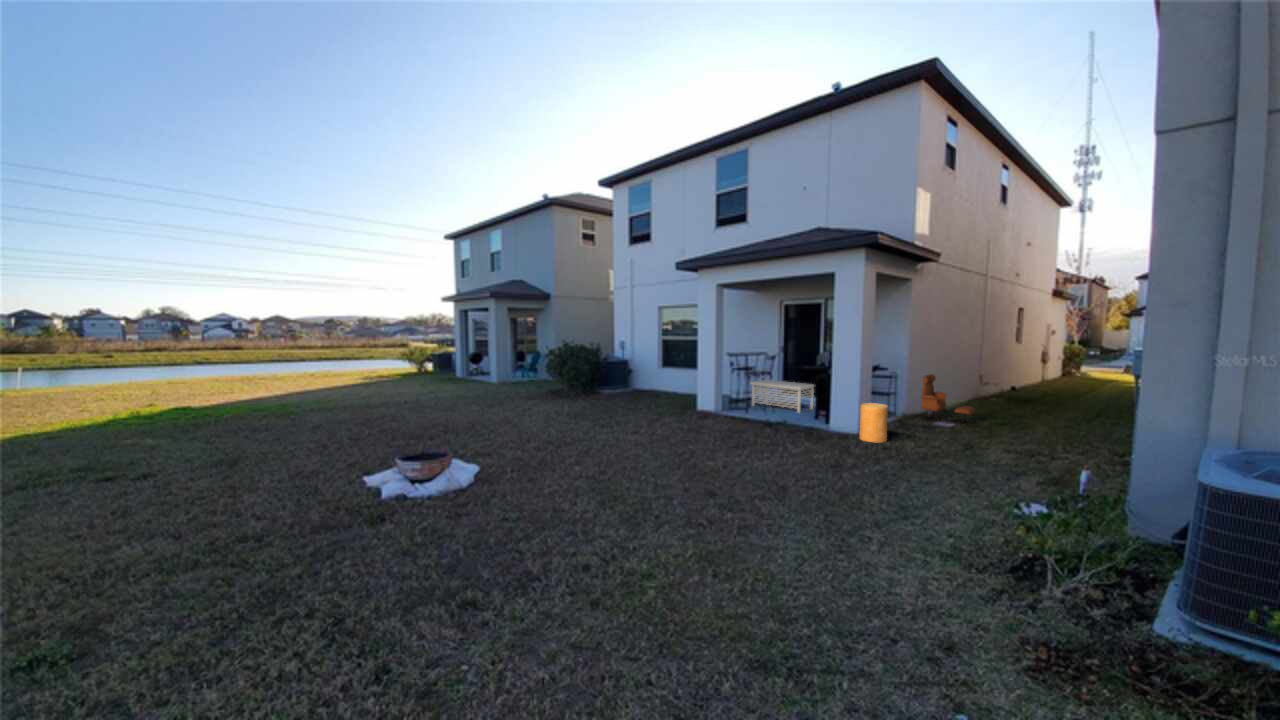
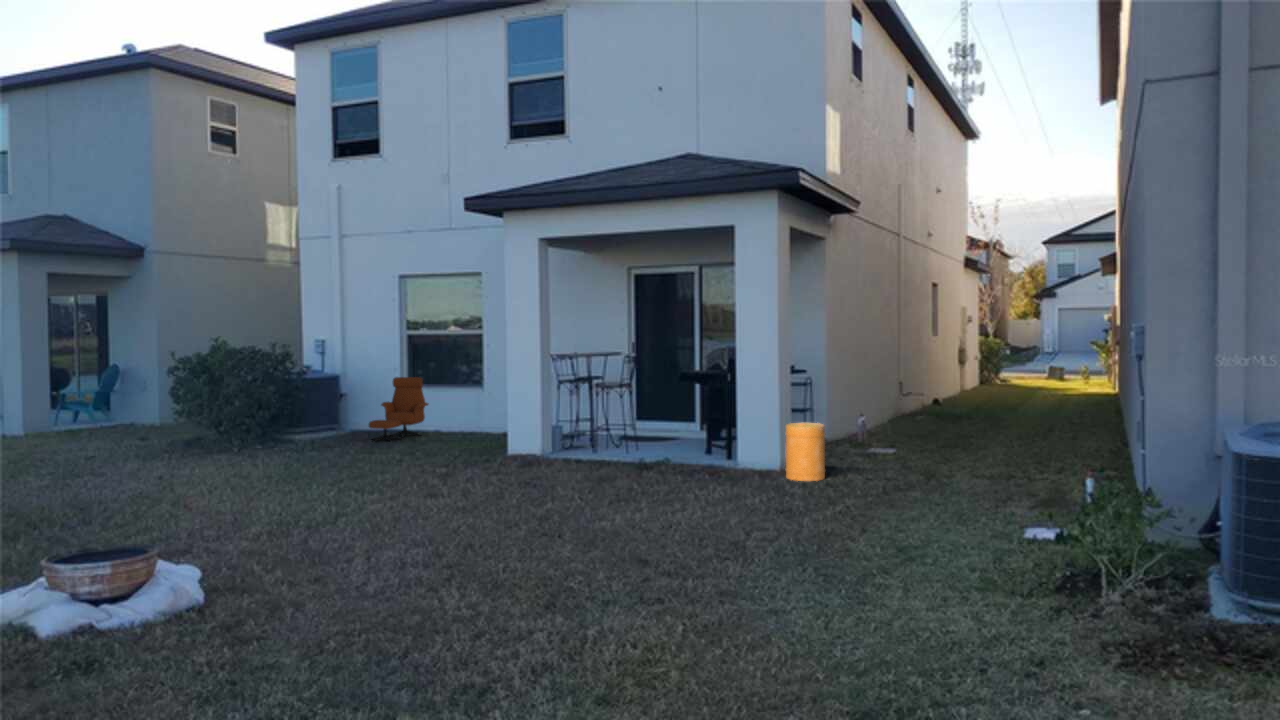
lounge chair: present [921,374,976,424] -> present [369,377,428,442]
storage bench: present [751,380,814,412] -> none [585,403,691,453]

